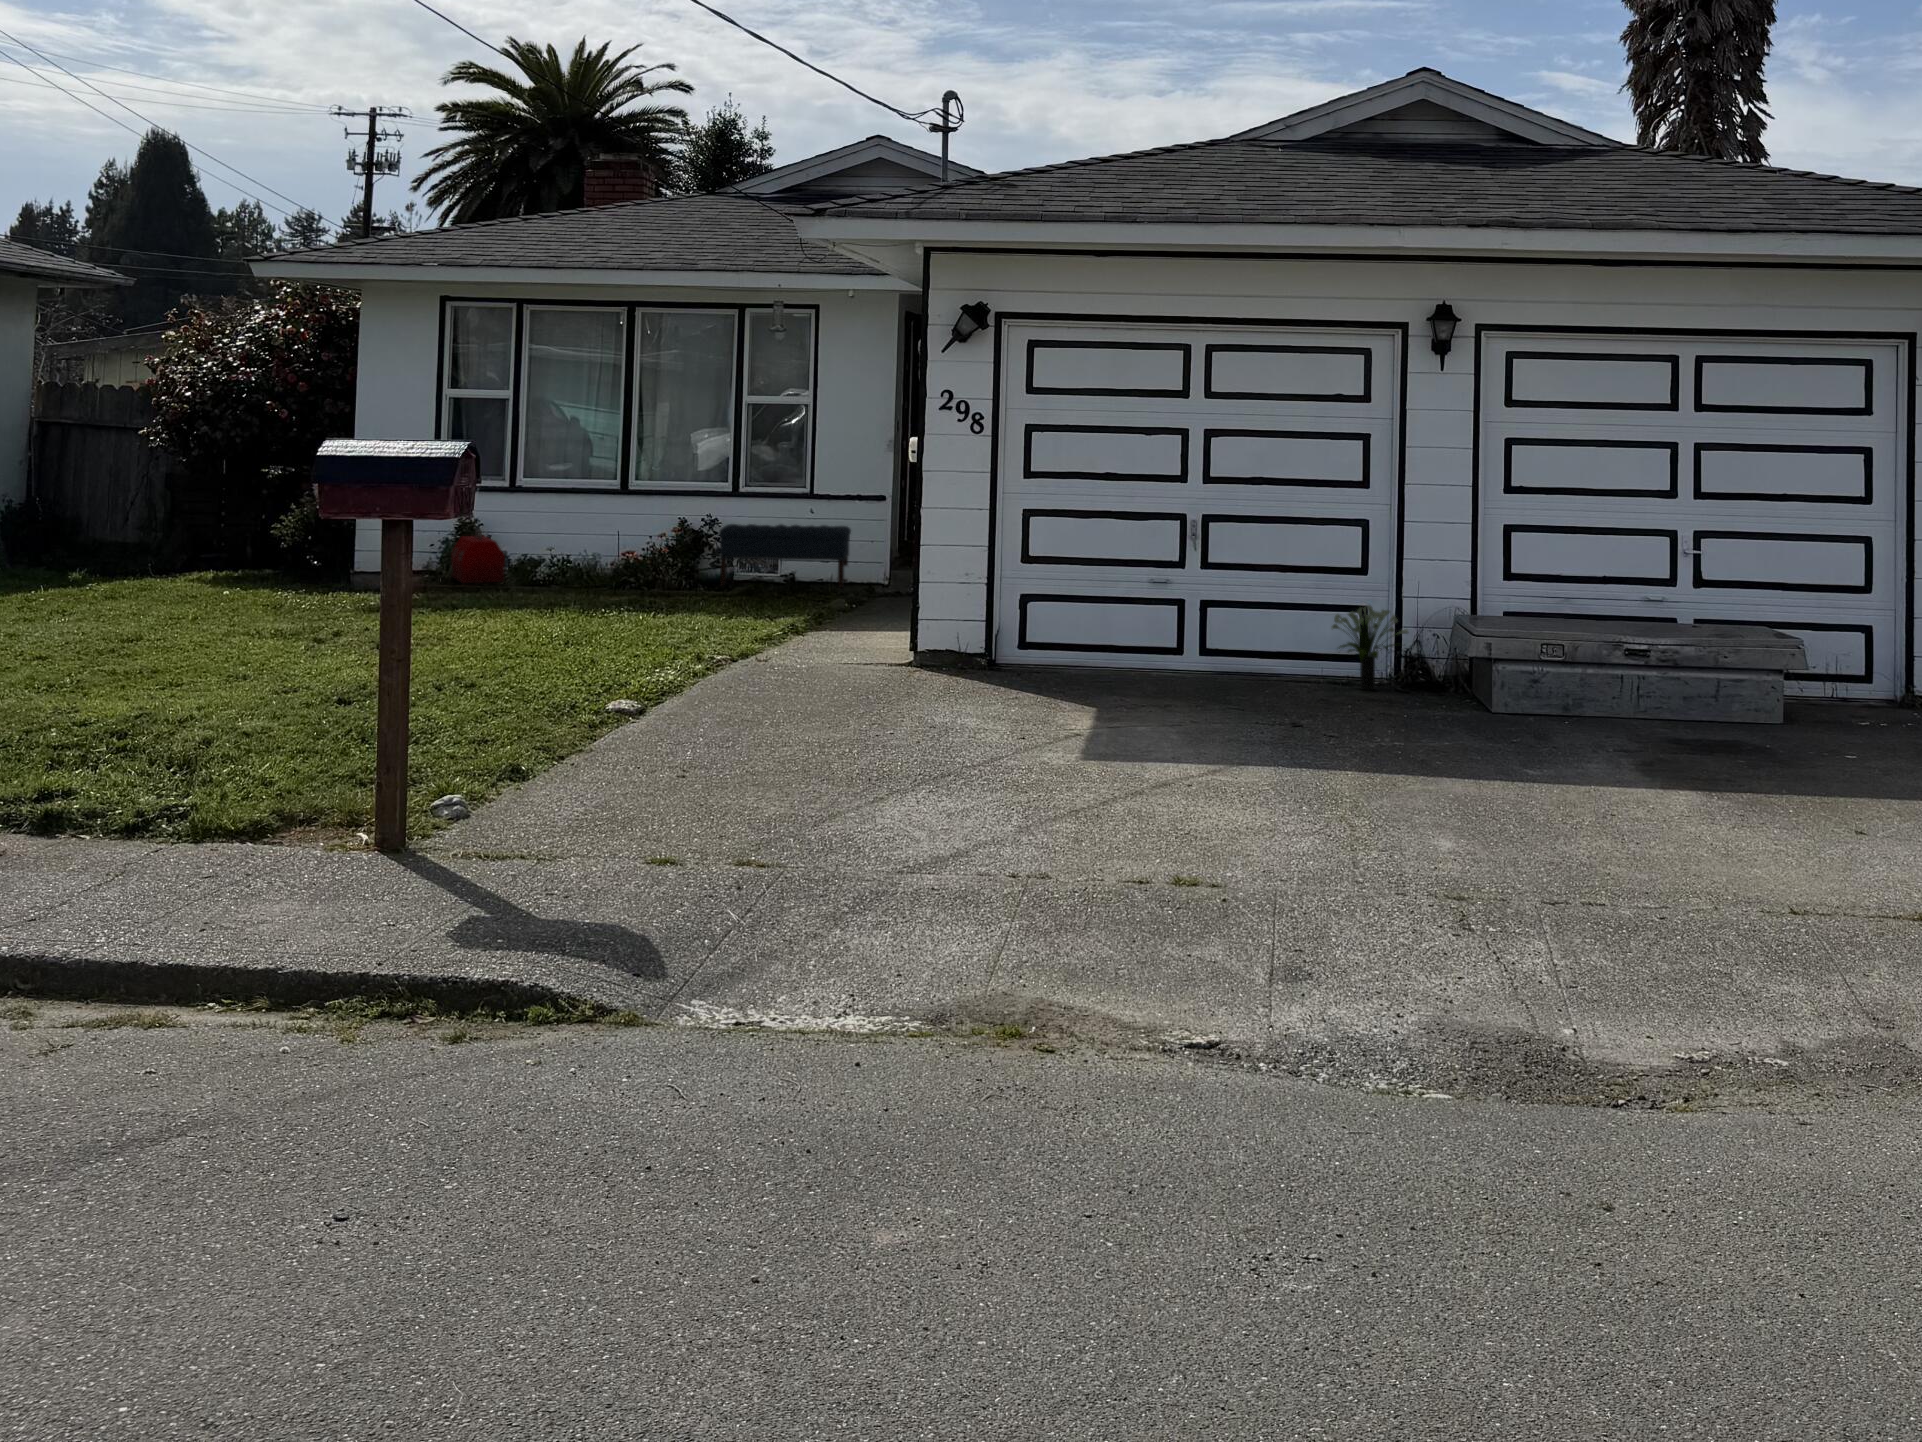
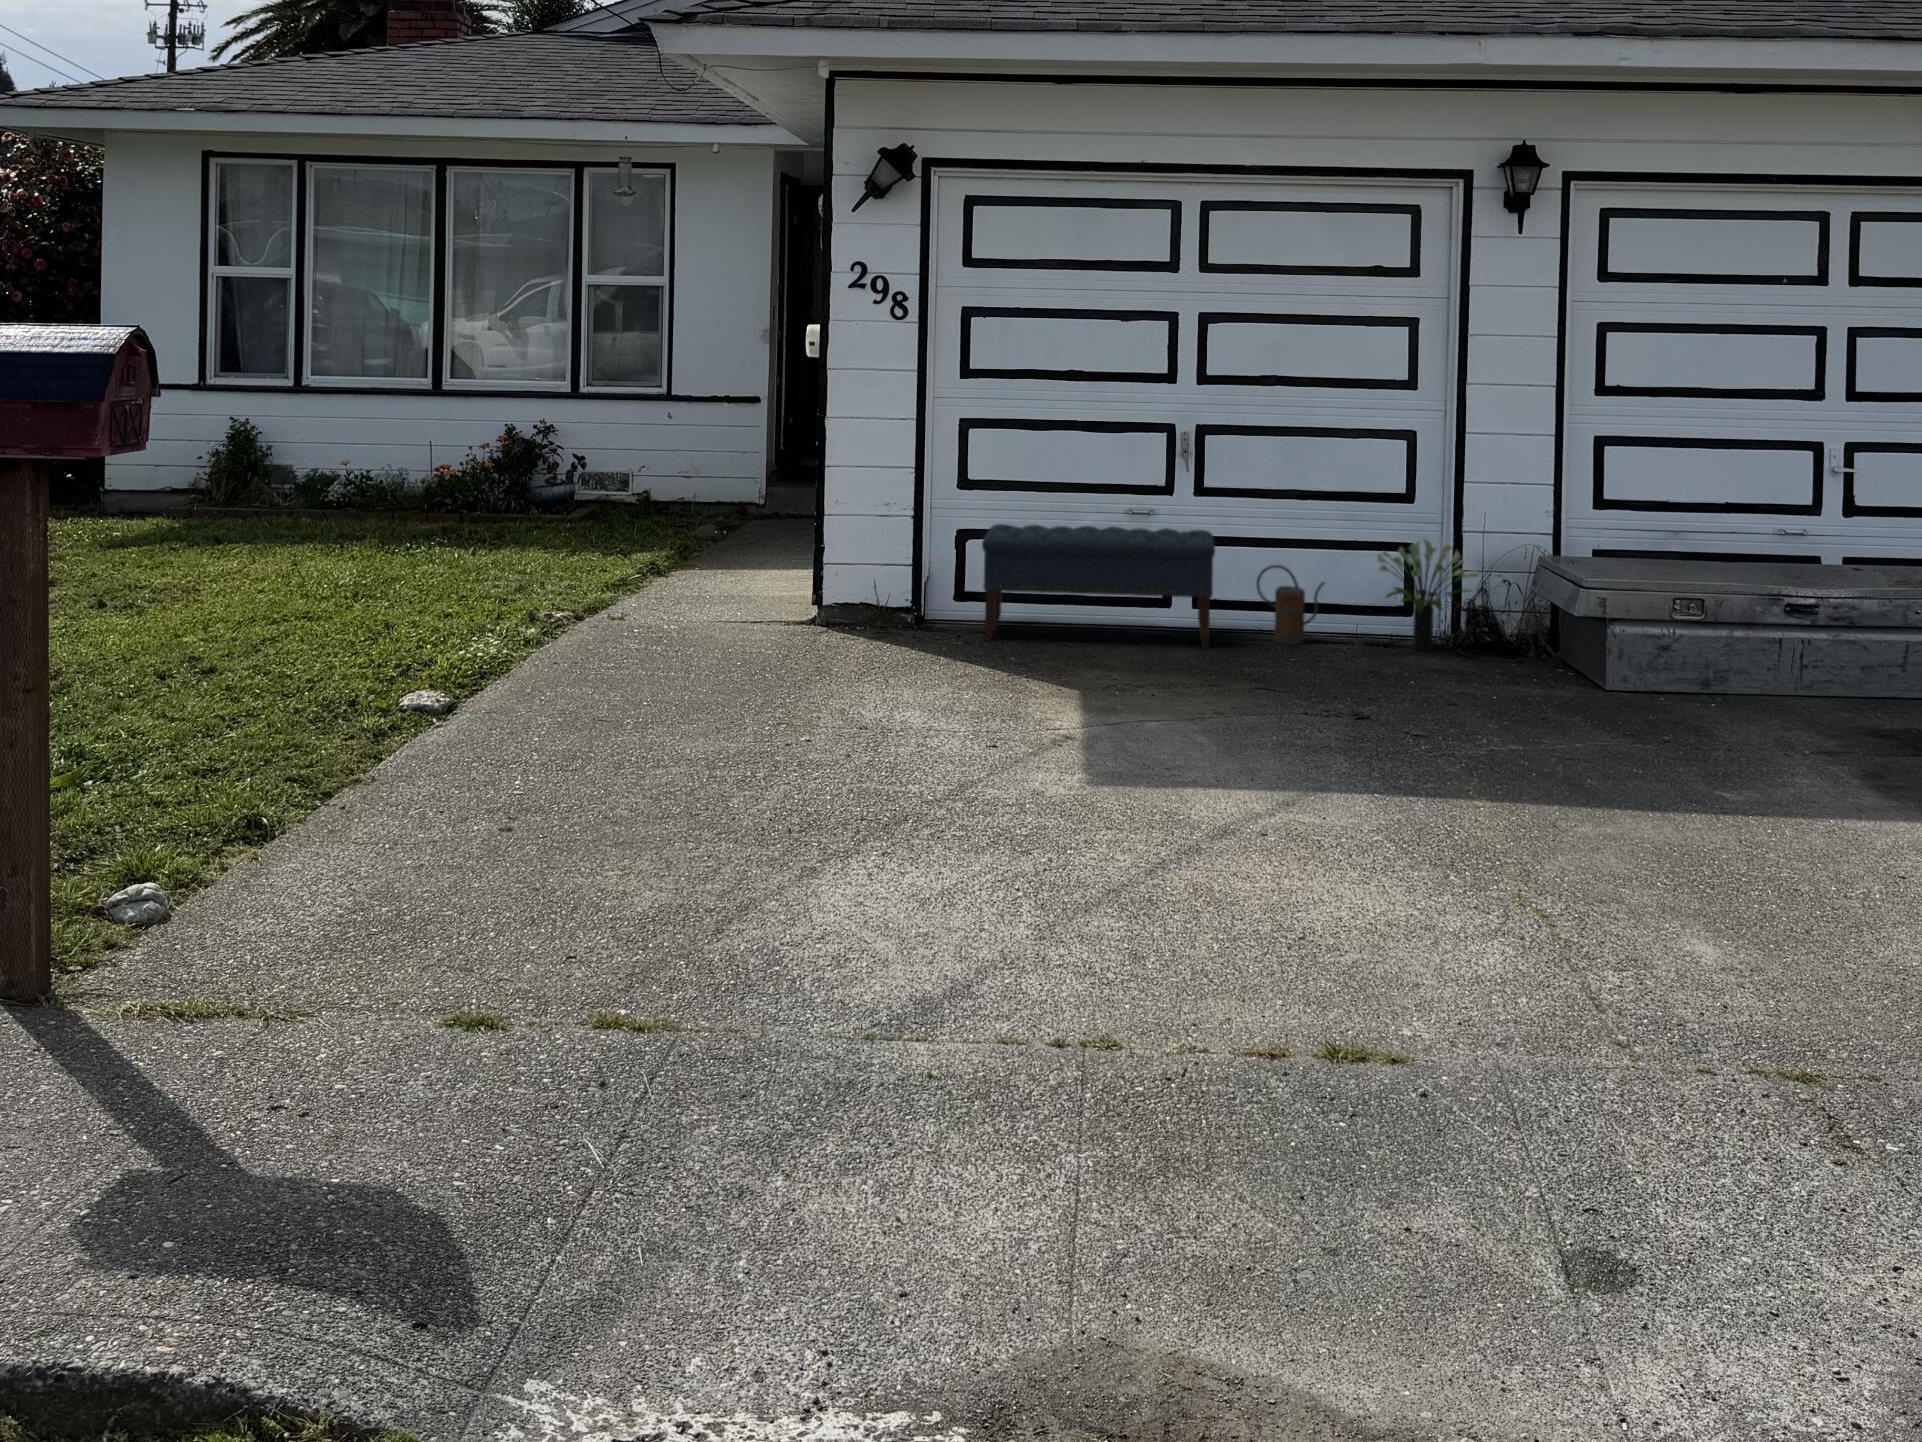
bench: present [719,524,851,588] -> present [982,524,1215,648]
toolbox: present [451,529,505,583] -> none [223,440,289,508]
watering can: none [1242,624,1295,685] -> present [1256,565,1324,644]

